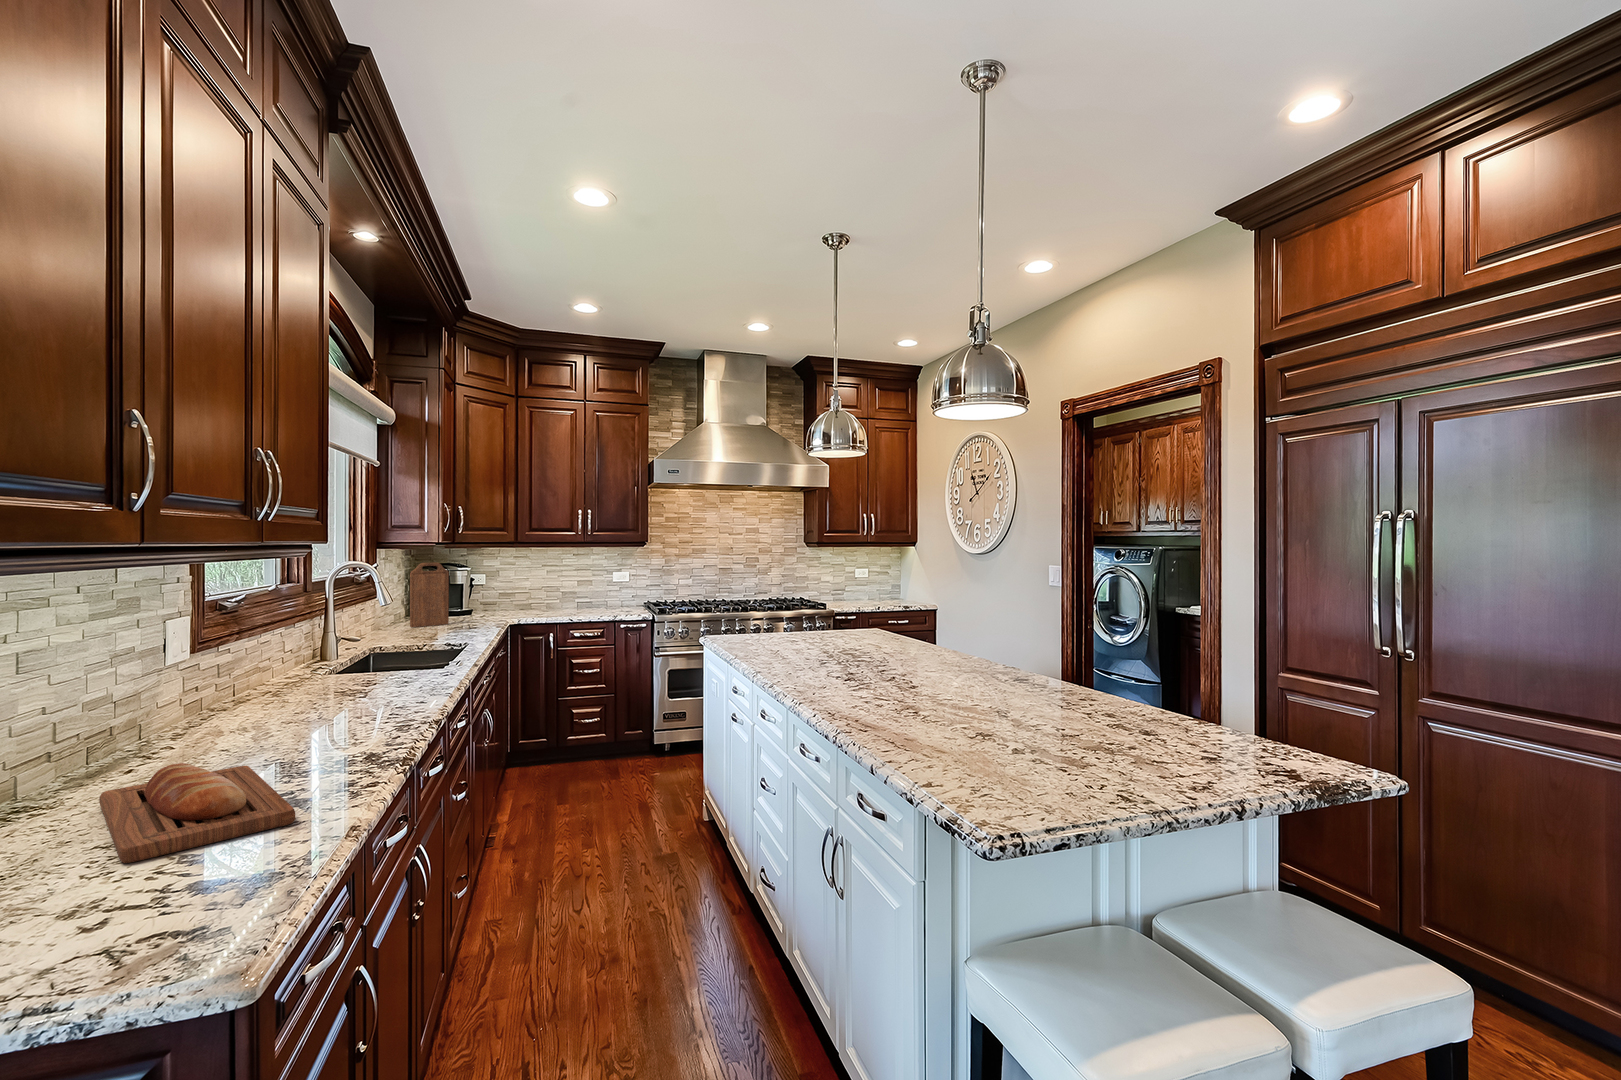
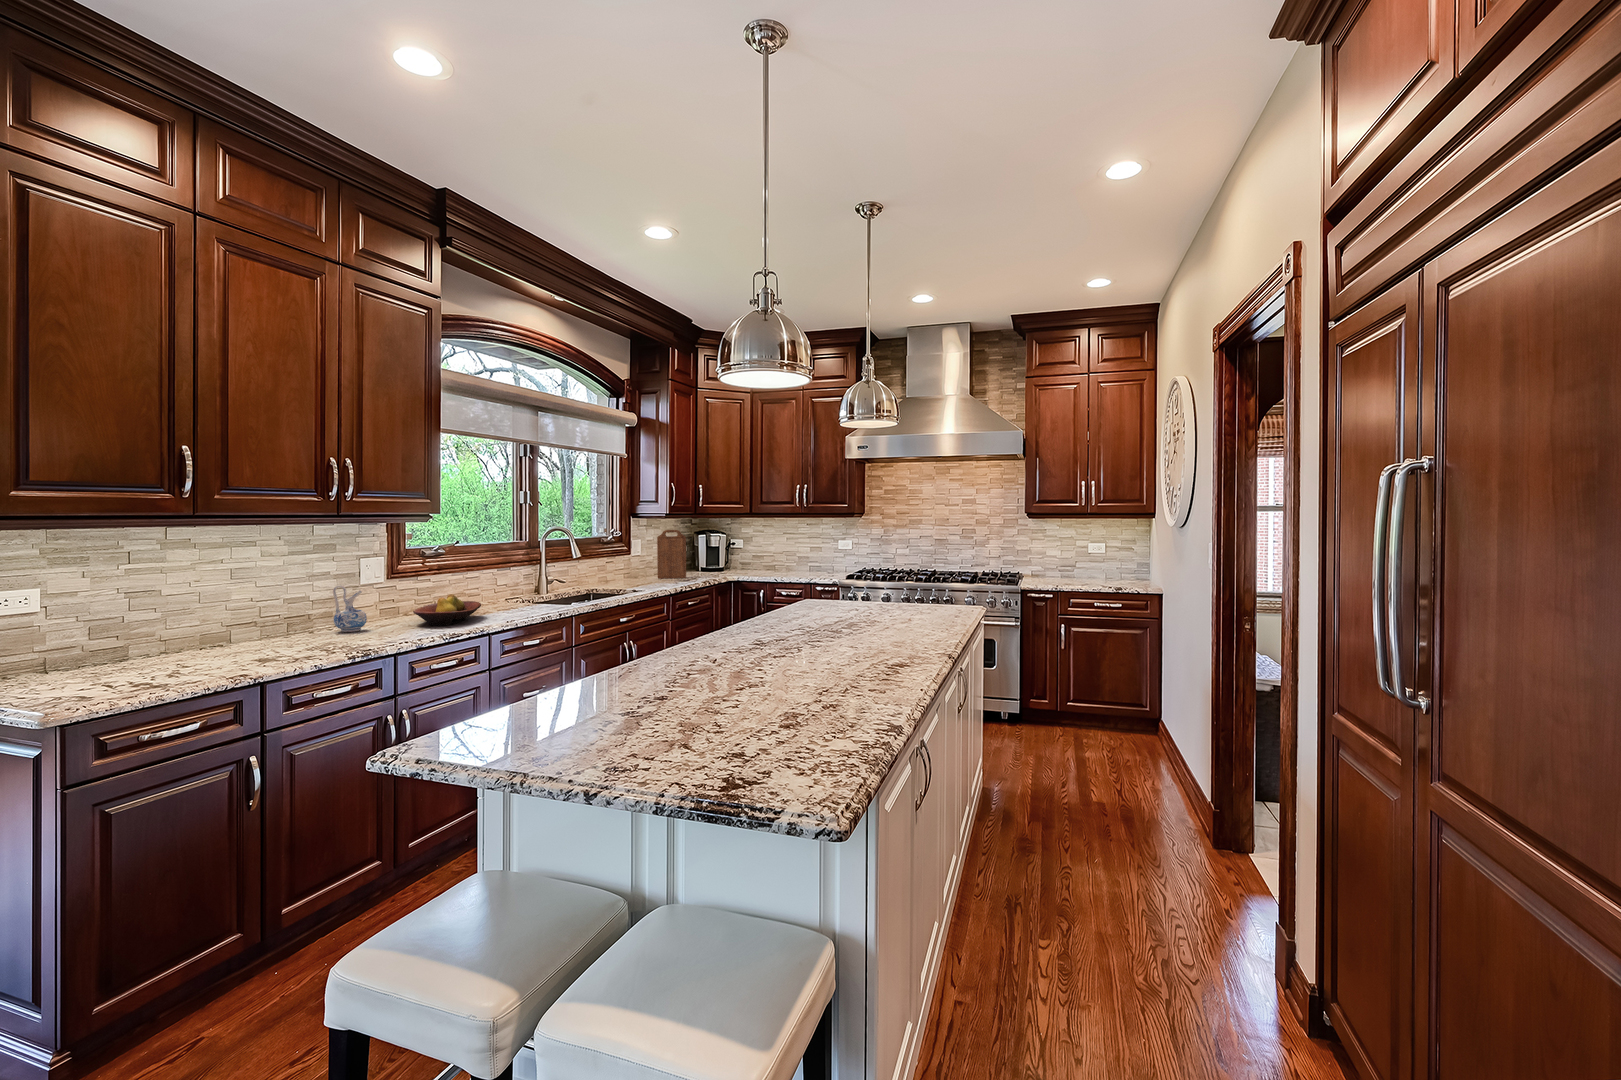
ceramic pitcher: none [172,668,238,753] -> present [333,585,367,632]
fruit bowl: none [277,668,394,720] -> present [413,594,481,626]
bread loaf: present [99,763,295,863] -> none [196,630,321,666]

